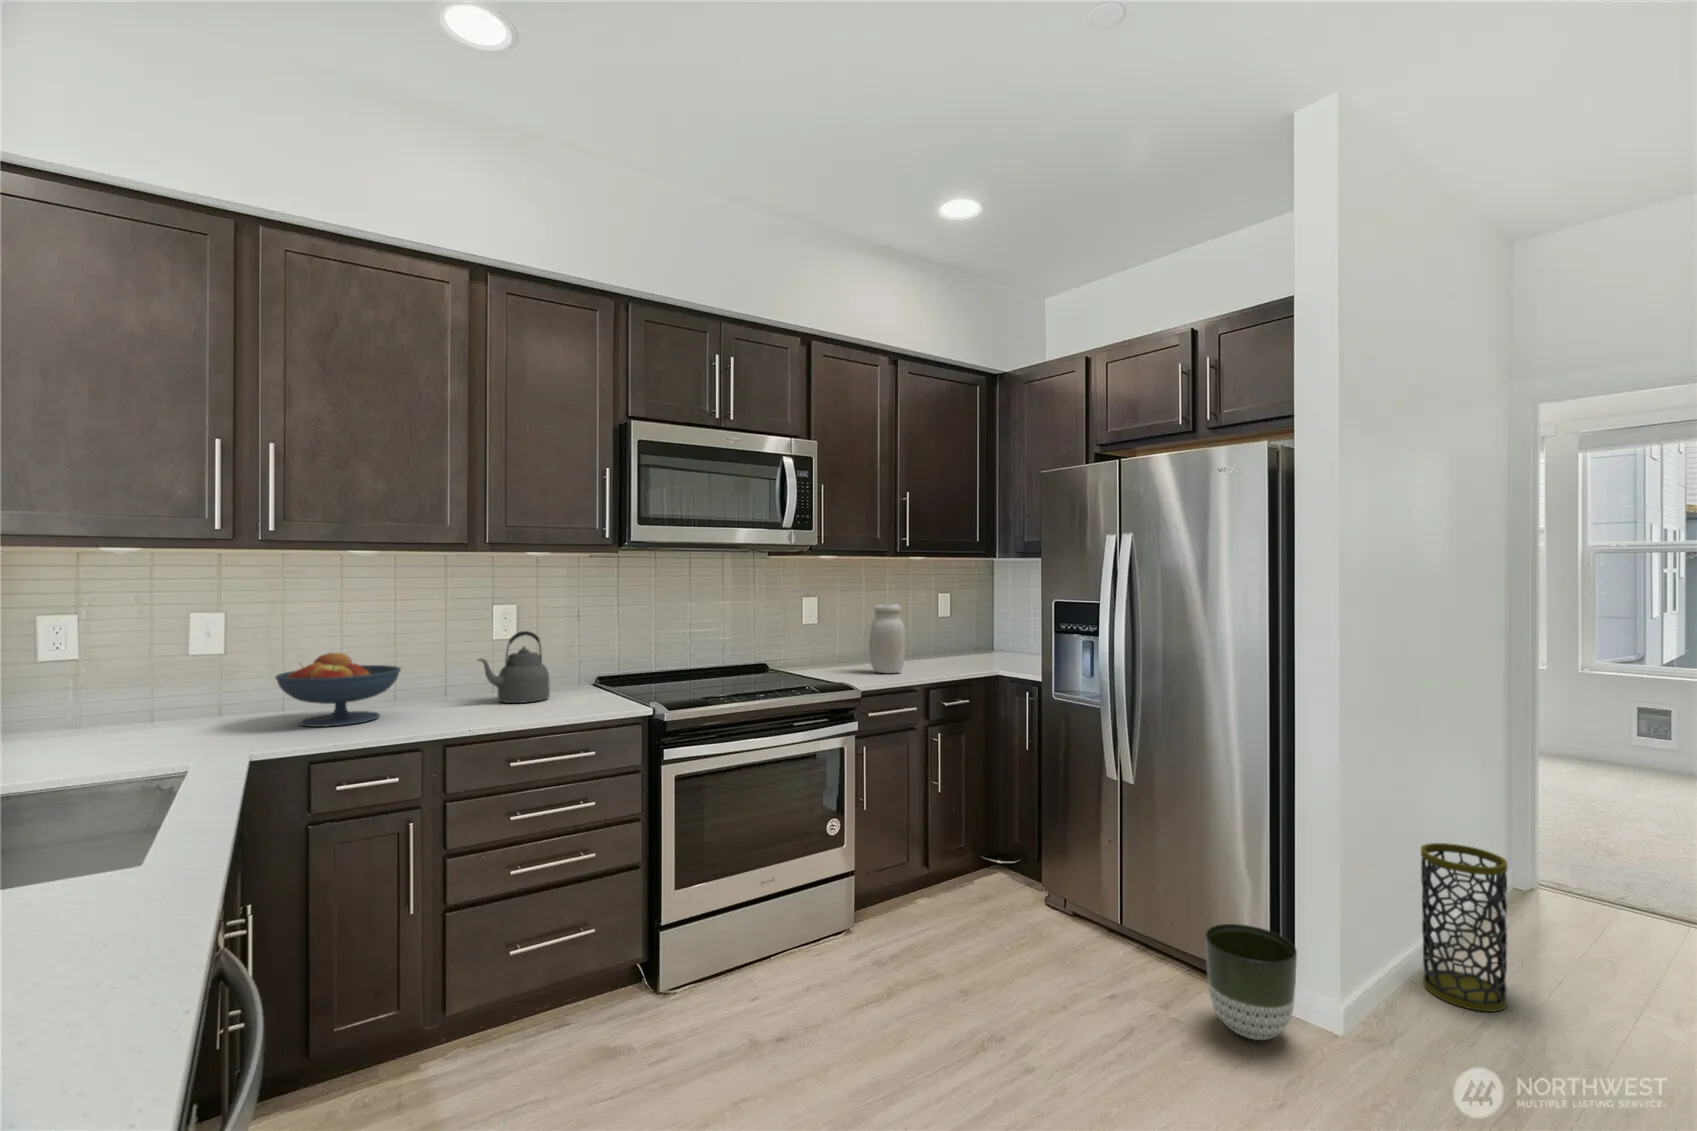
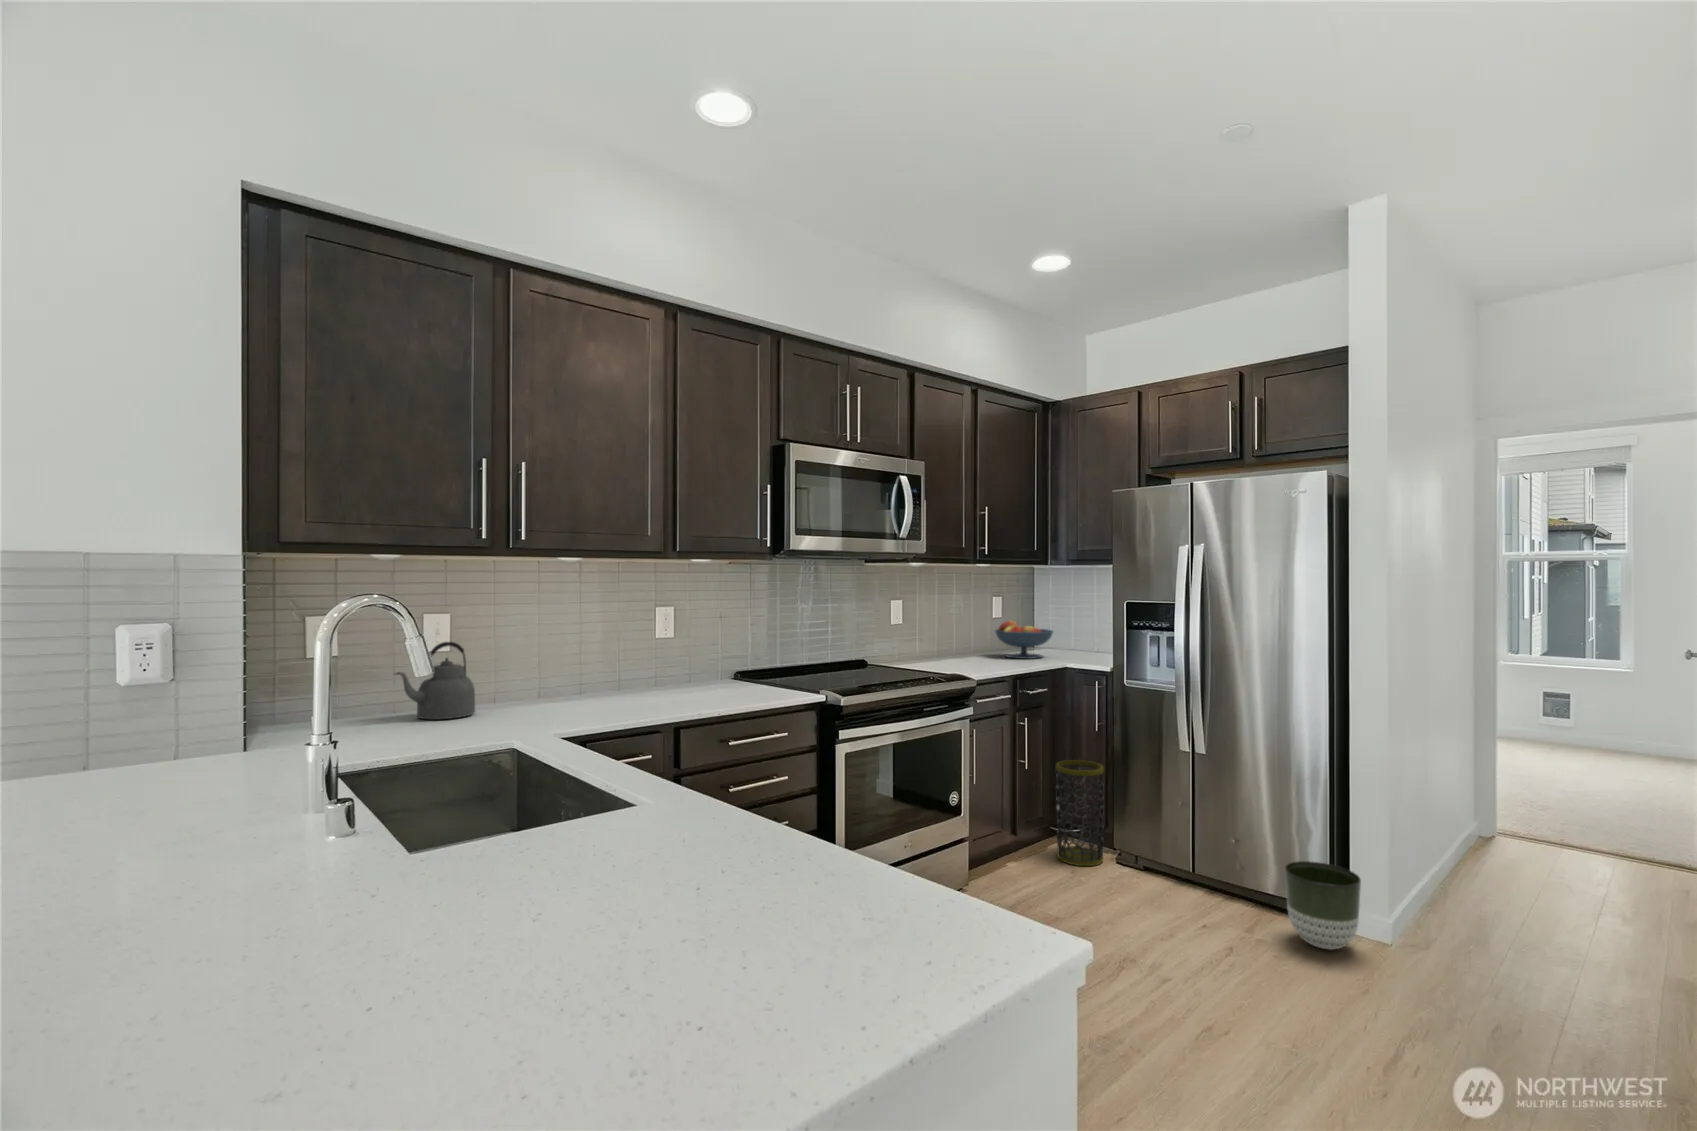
jar: present [869,604,905,673] -> none [958,606,990,667]
kettle: present [478,631,550,703] -> present [395,642,475,719]
fruit bowl: present [275,653,401,727] -> present [995,621,1053,659]
trash can: present [1421,843,1508,1012] -> present [1056,760,1104,866]

